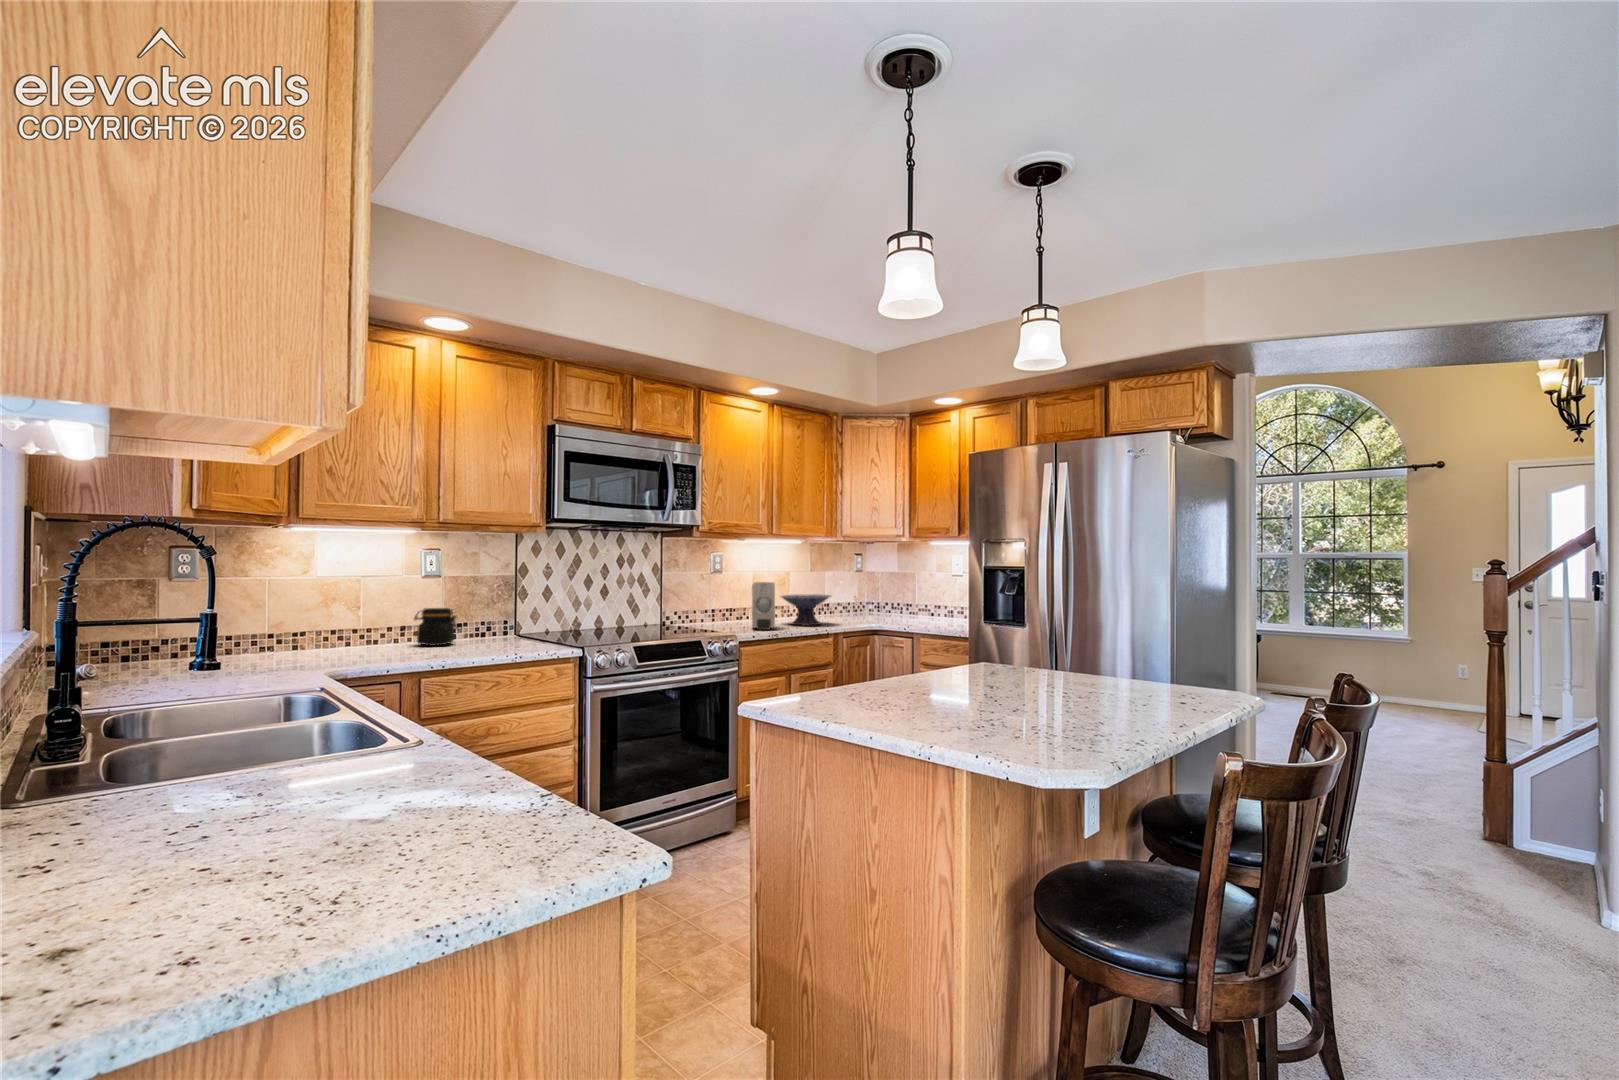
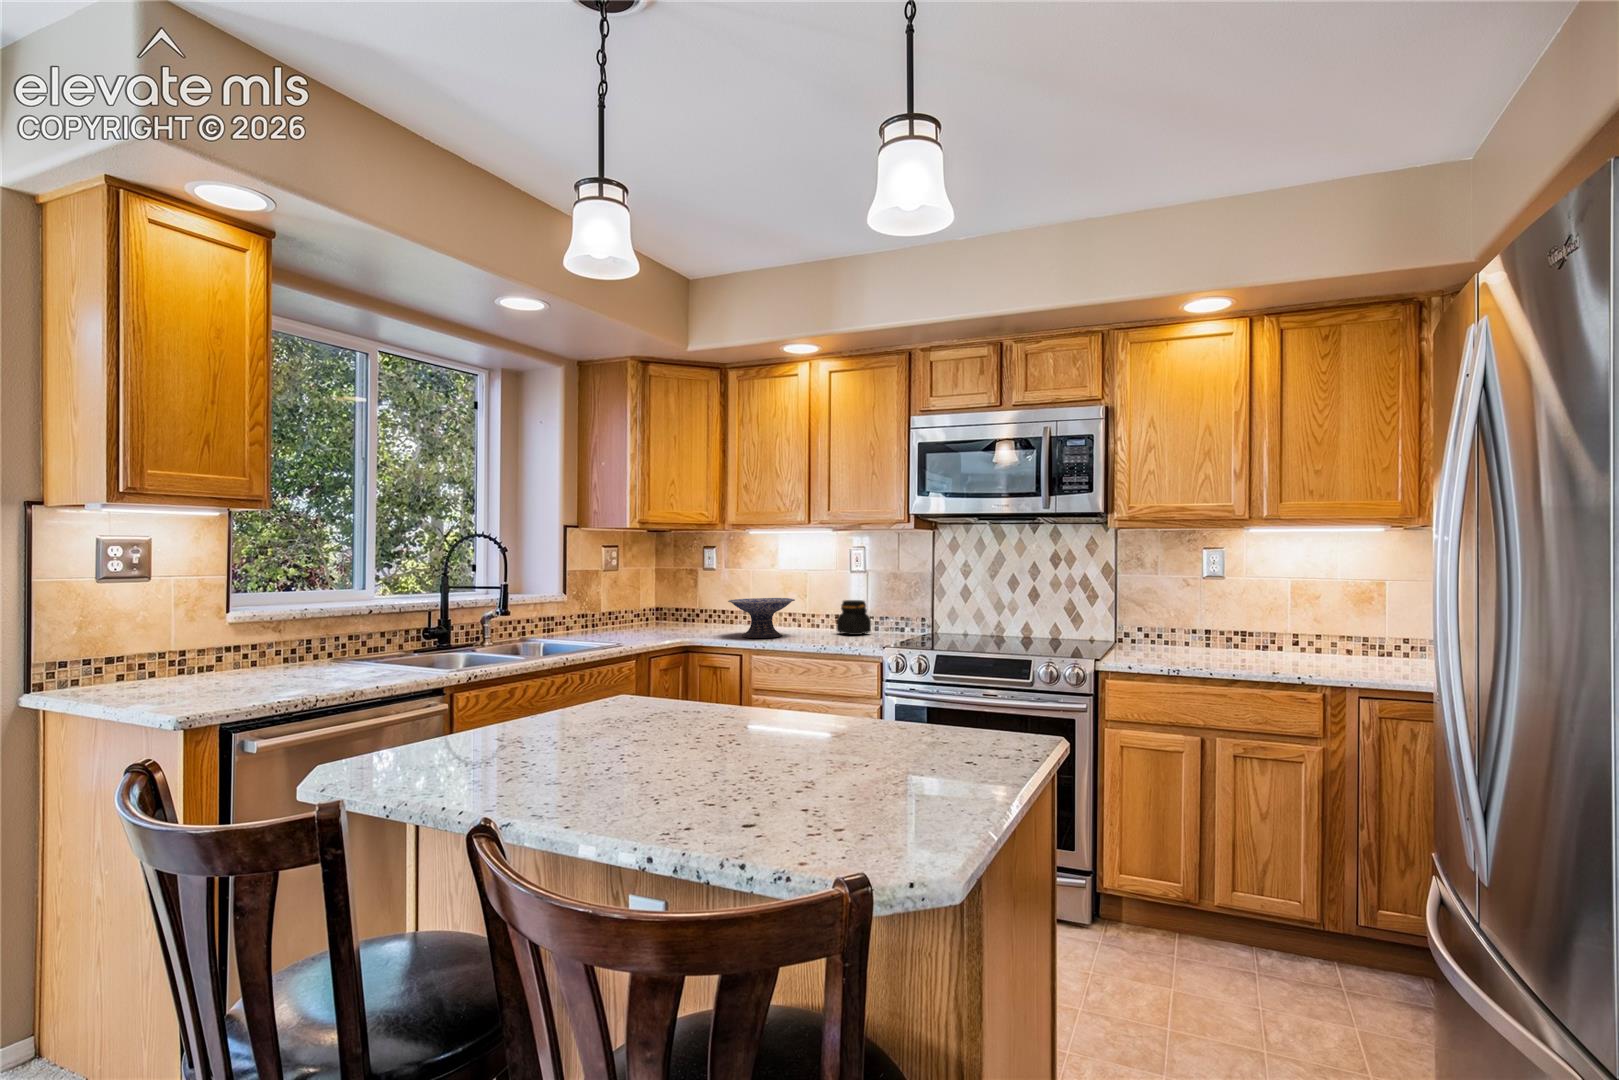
soap dispenser: present [752,582,775,630] -> none [1170,594,1231,666]
decorative bowl: present [781,594,831,625] -> present [728,598,795,638]

